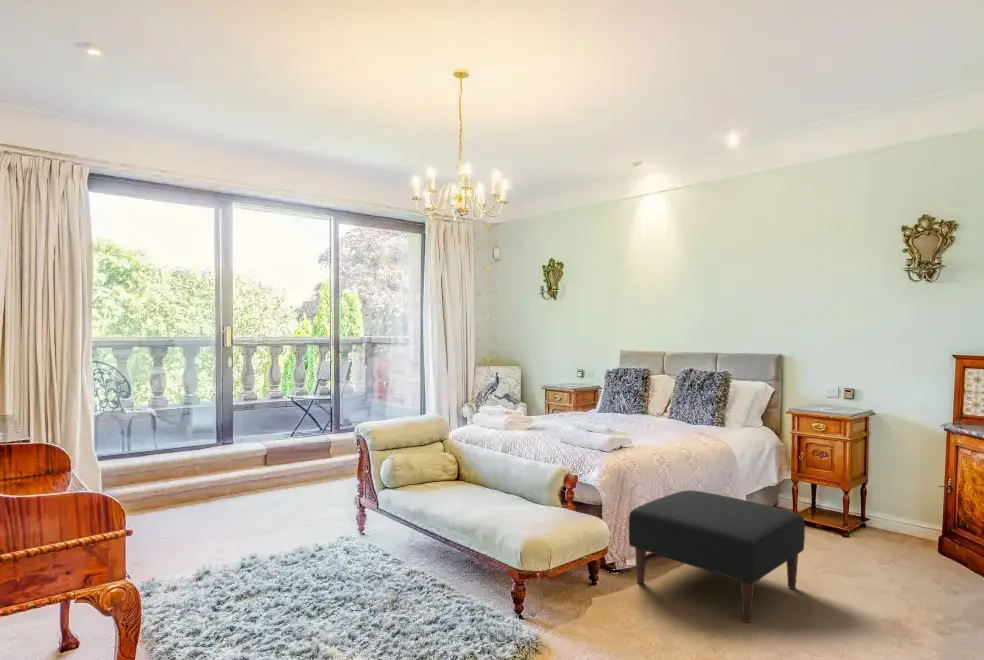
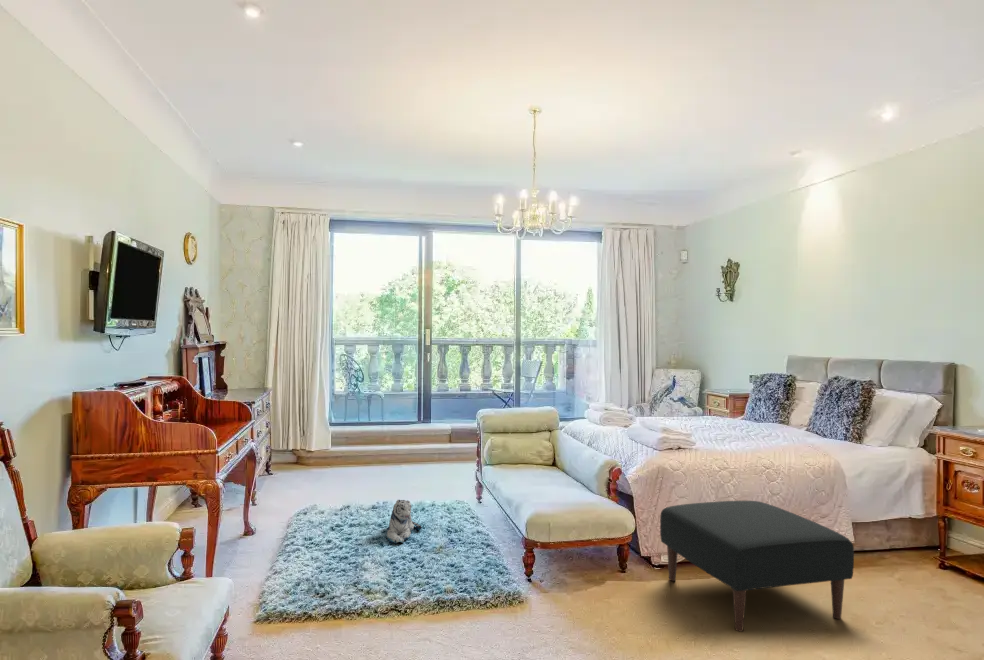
plush toy: none [289,549,336,609] -> present [386,500,422,544]

